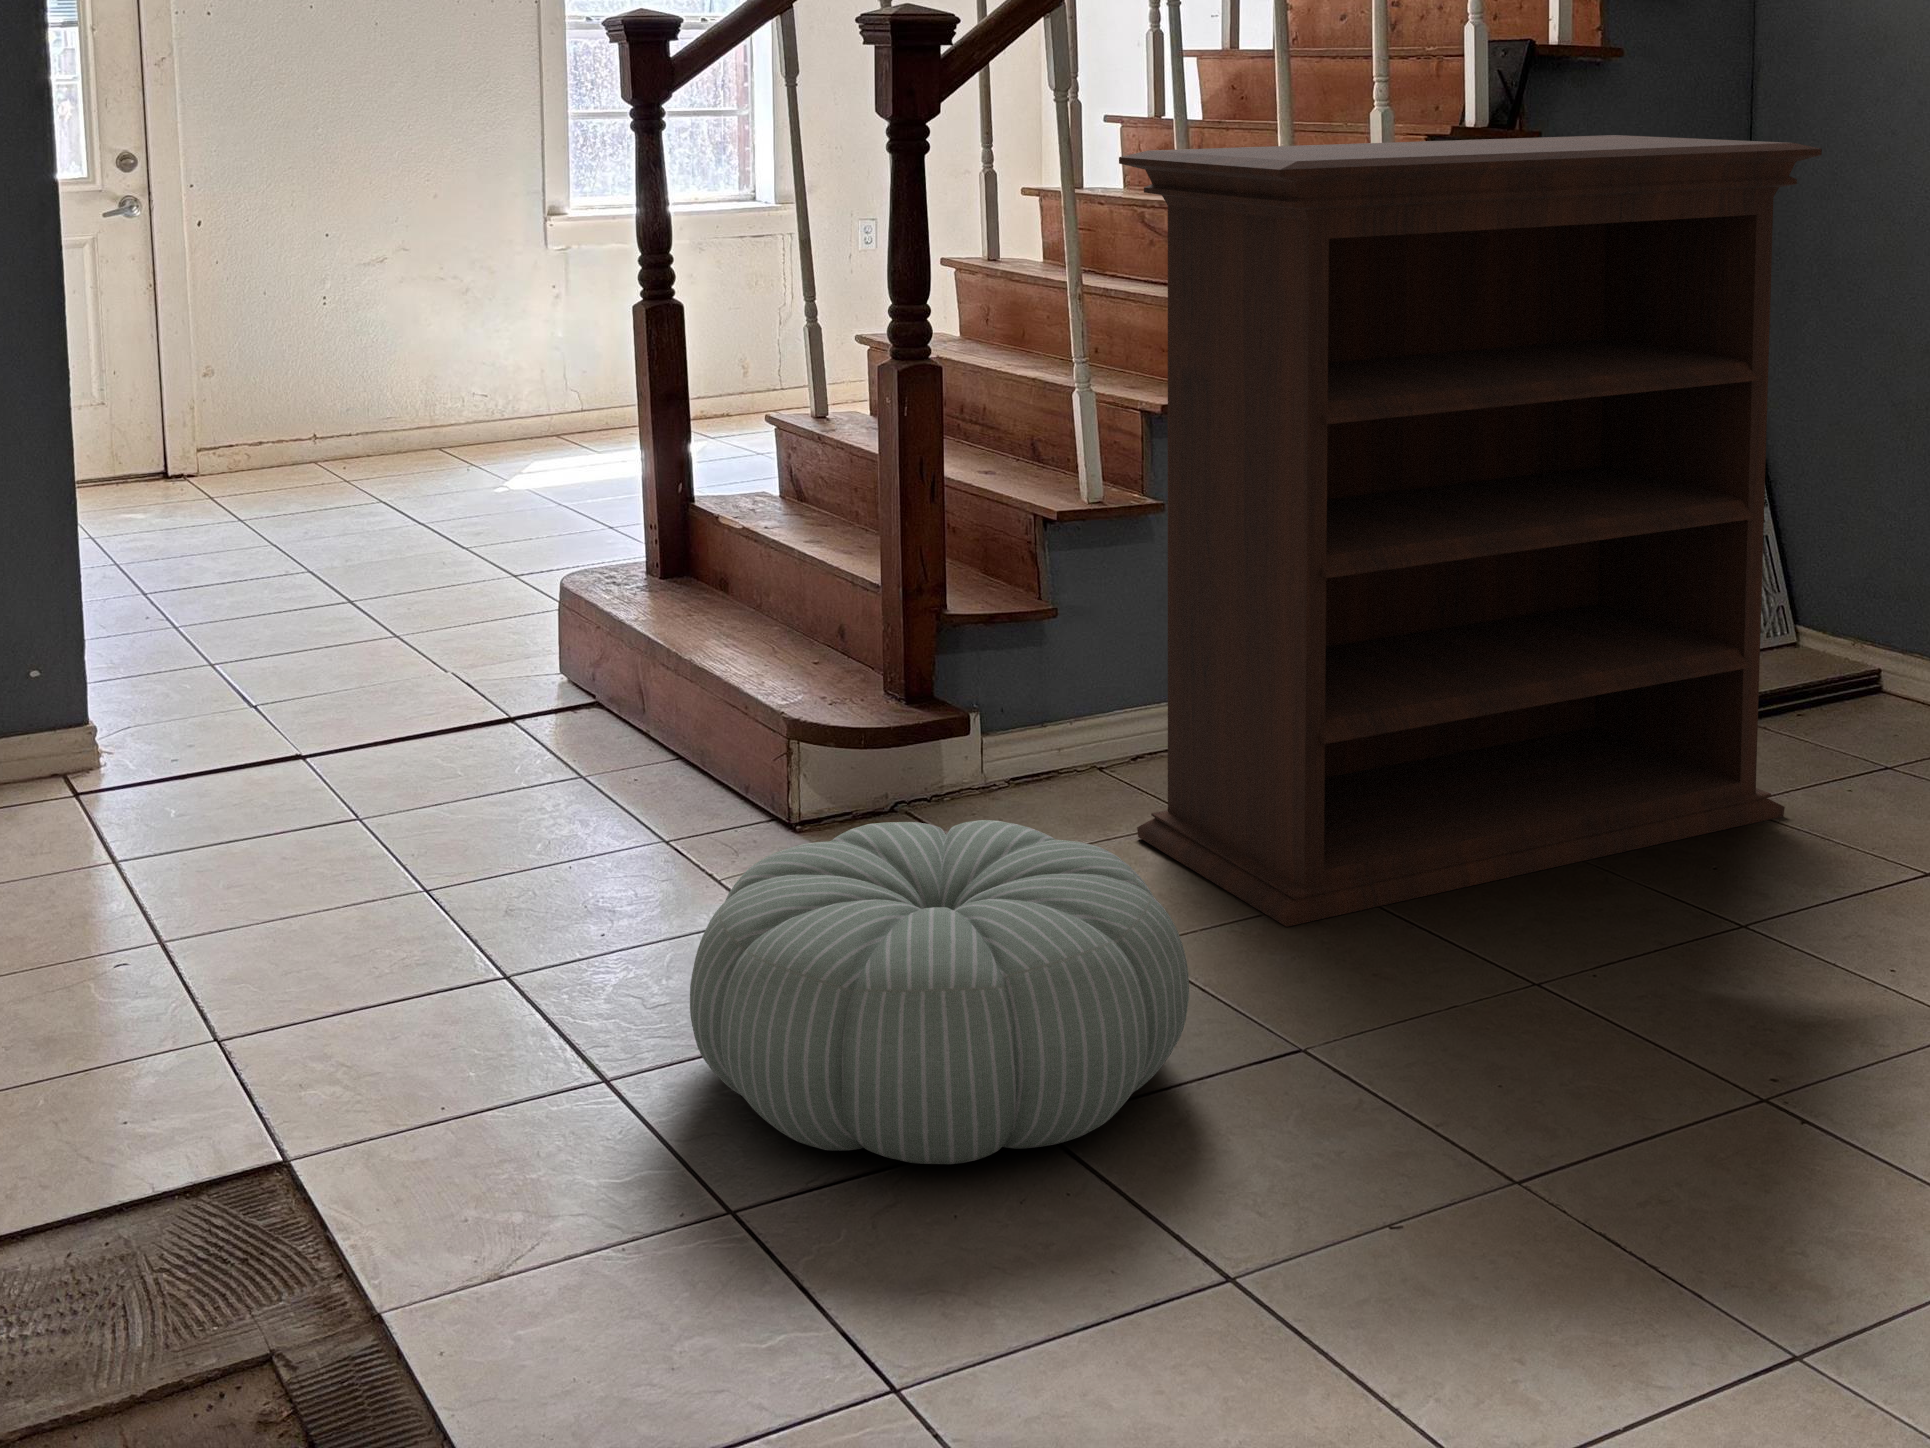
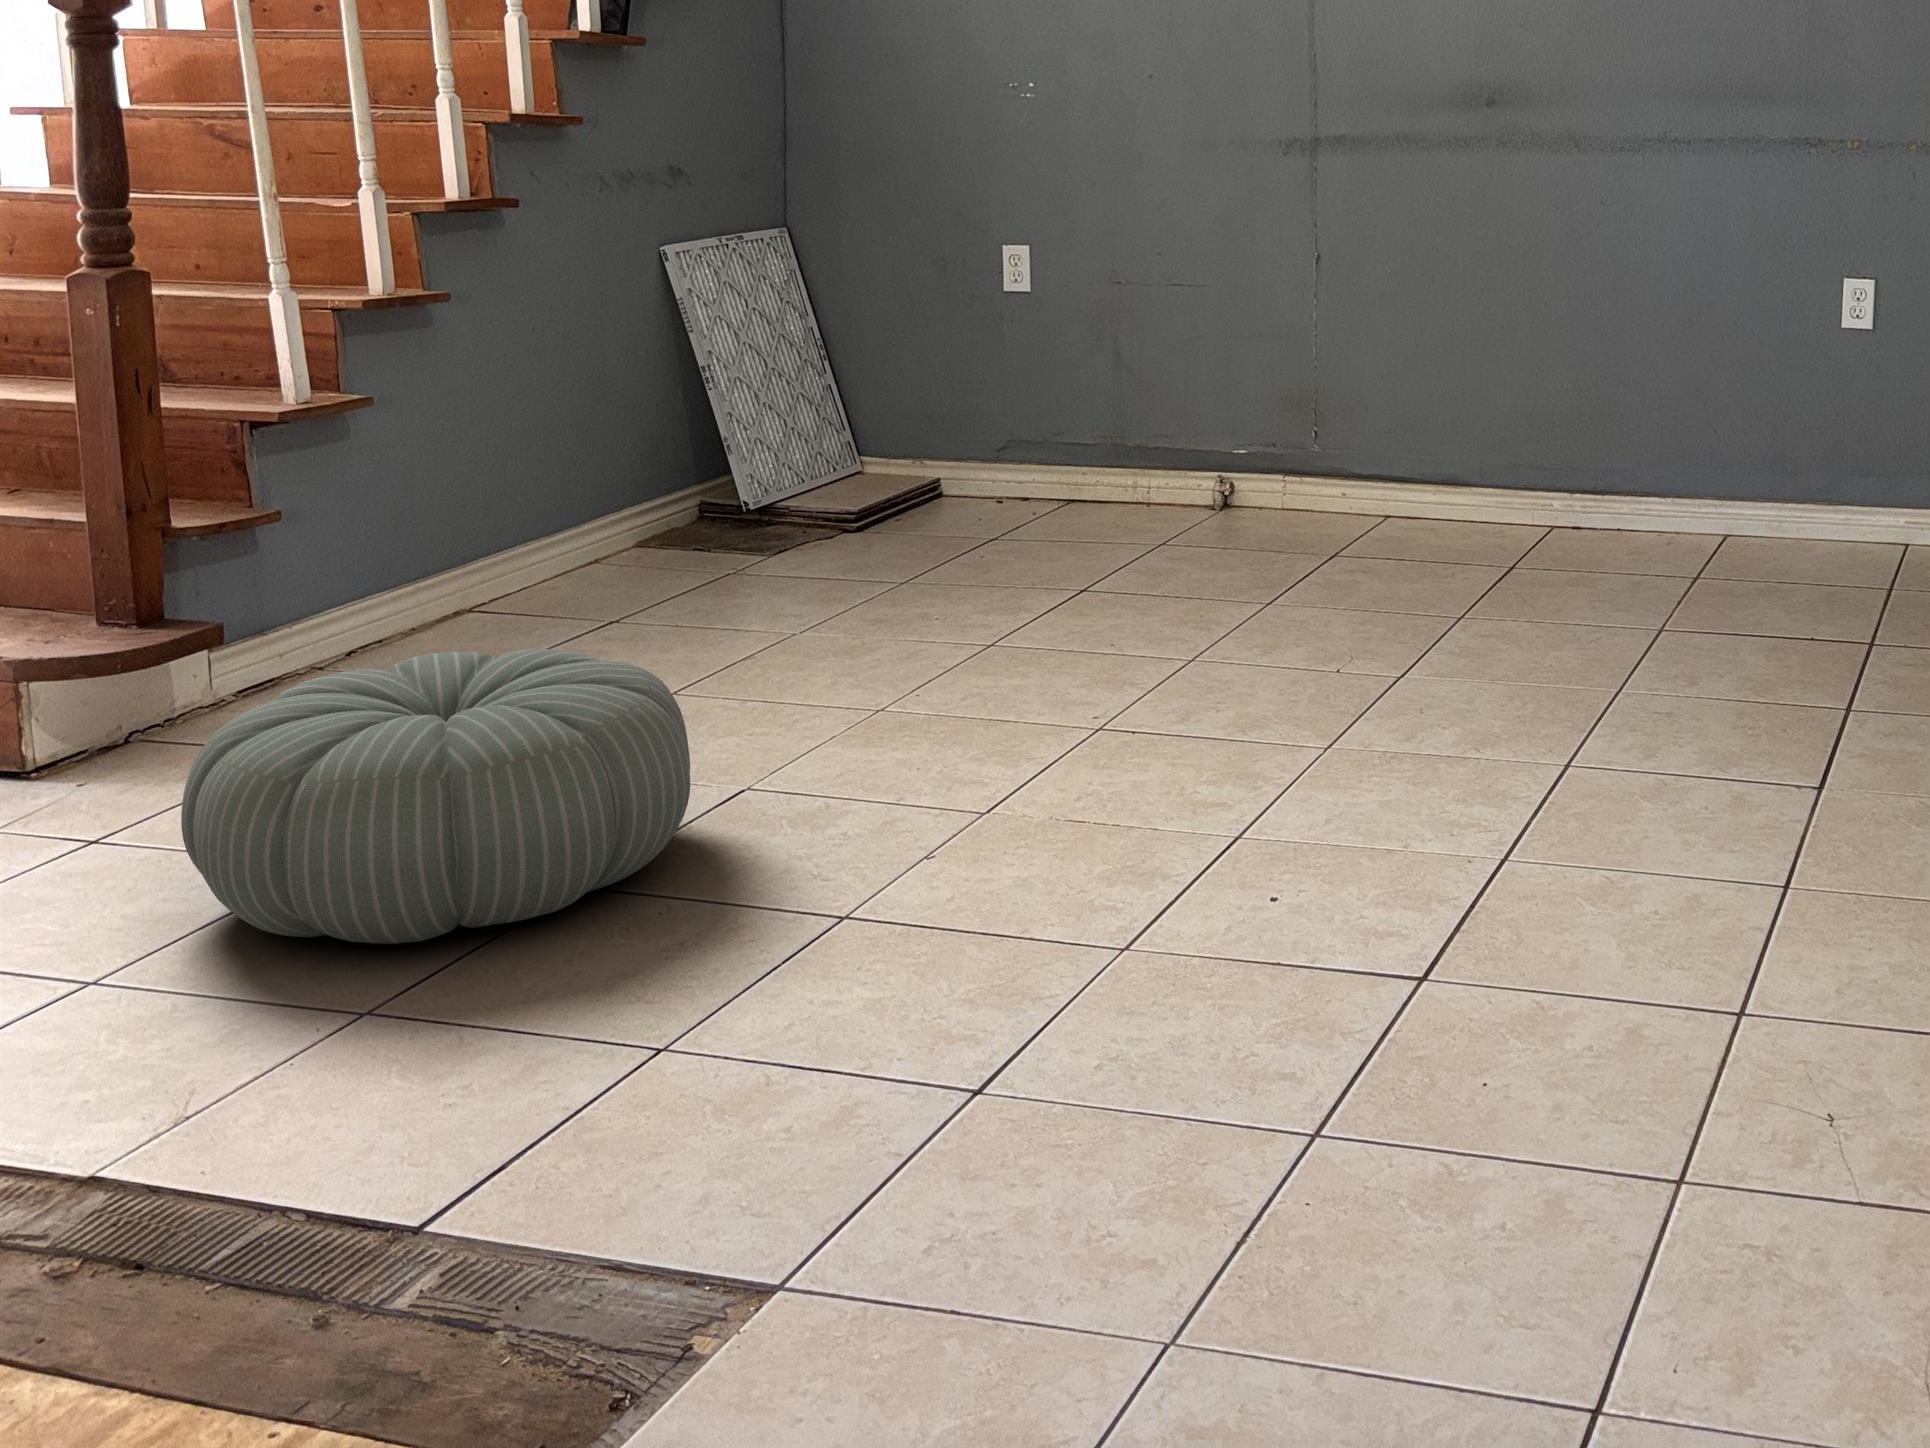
bookshelf: present [1119,135,1822,927] -> none [367,35,952,722]

